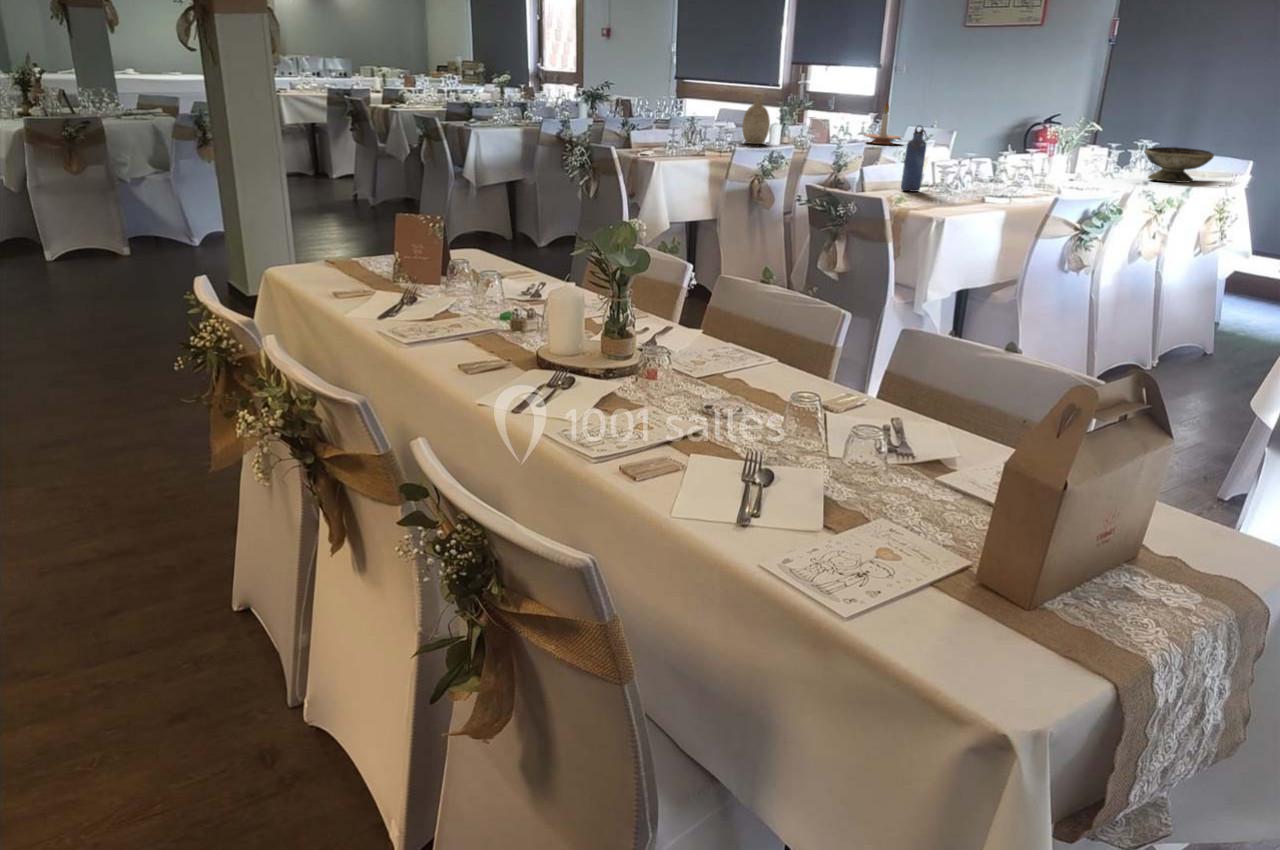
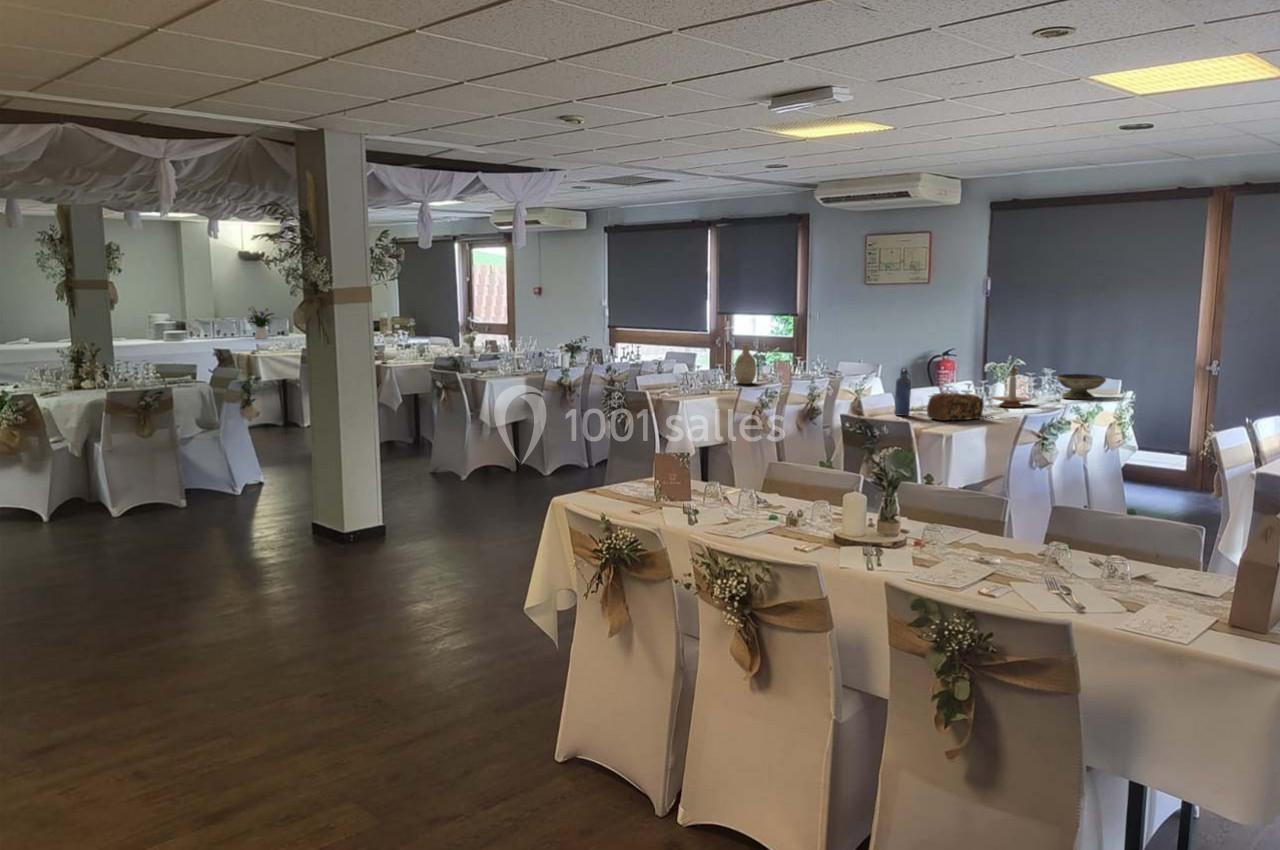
flower arrangement: none [295,42,329,80] -> present [249,308,273,339]
candle holder: present [865,102,900,144] -> present [993,366,1031,407]
bread loaf: none [939,163,1017,201] -> present [927,393,984,421]

